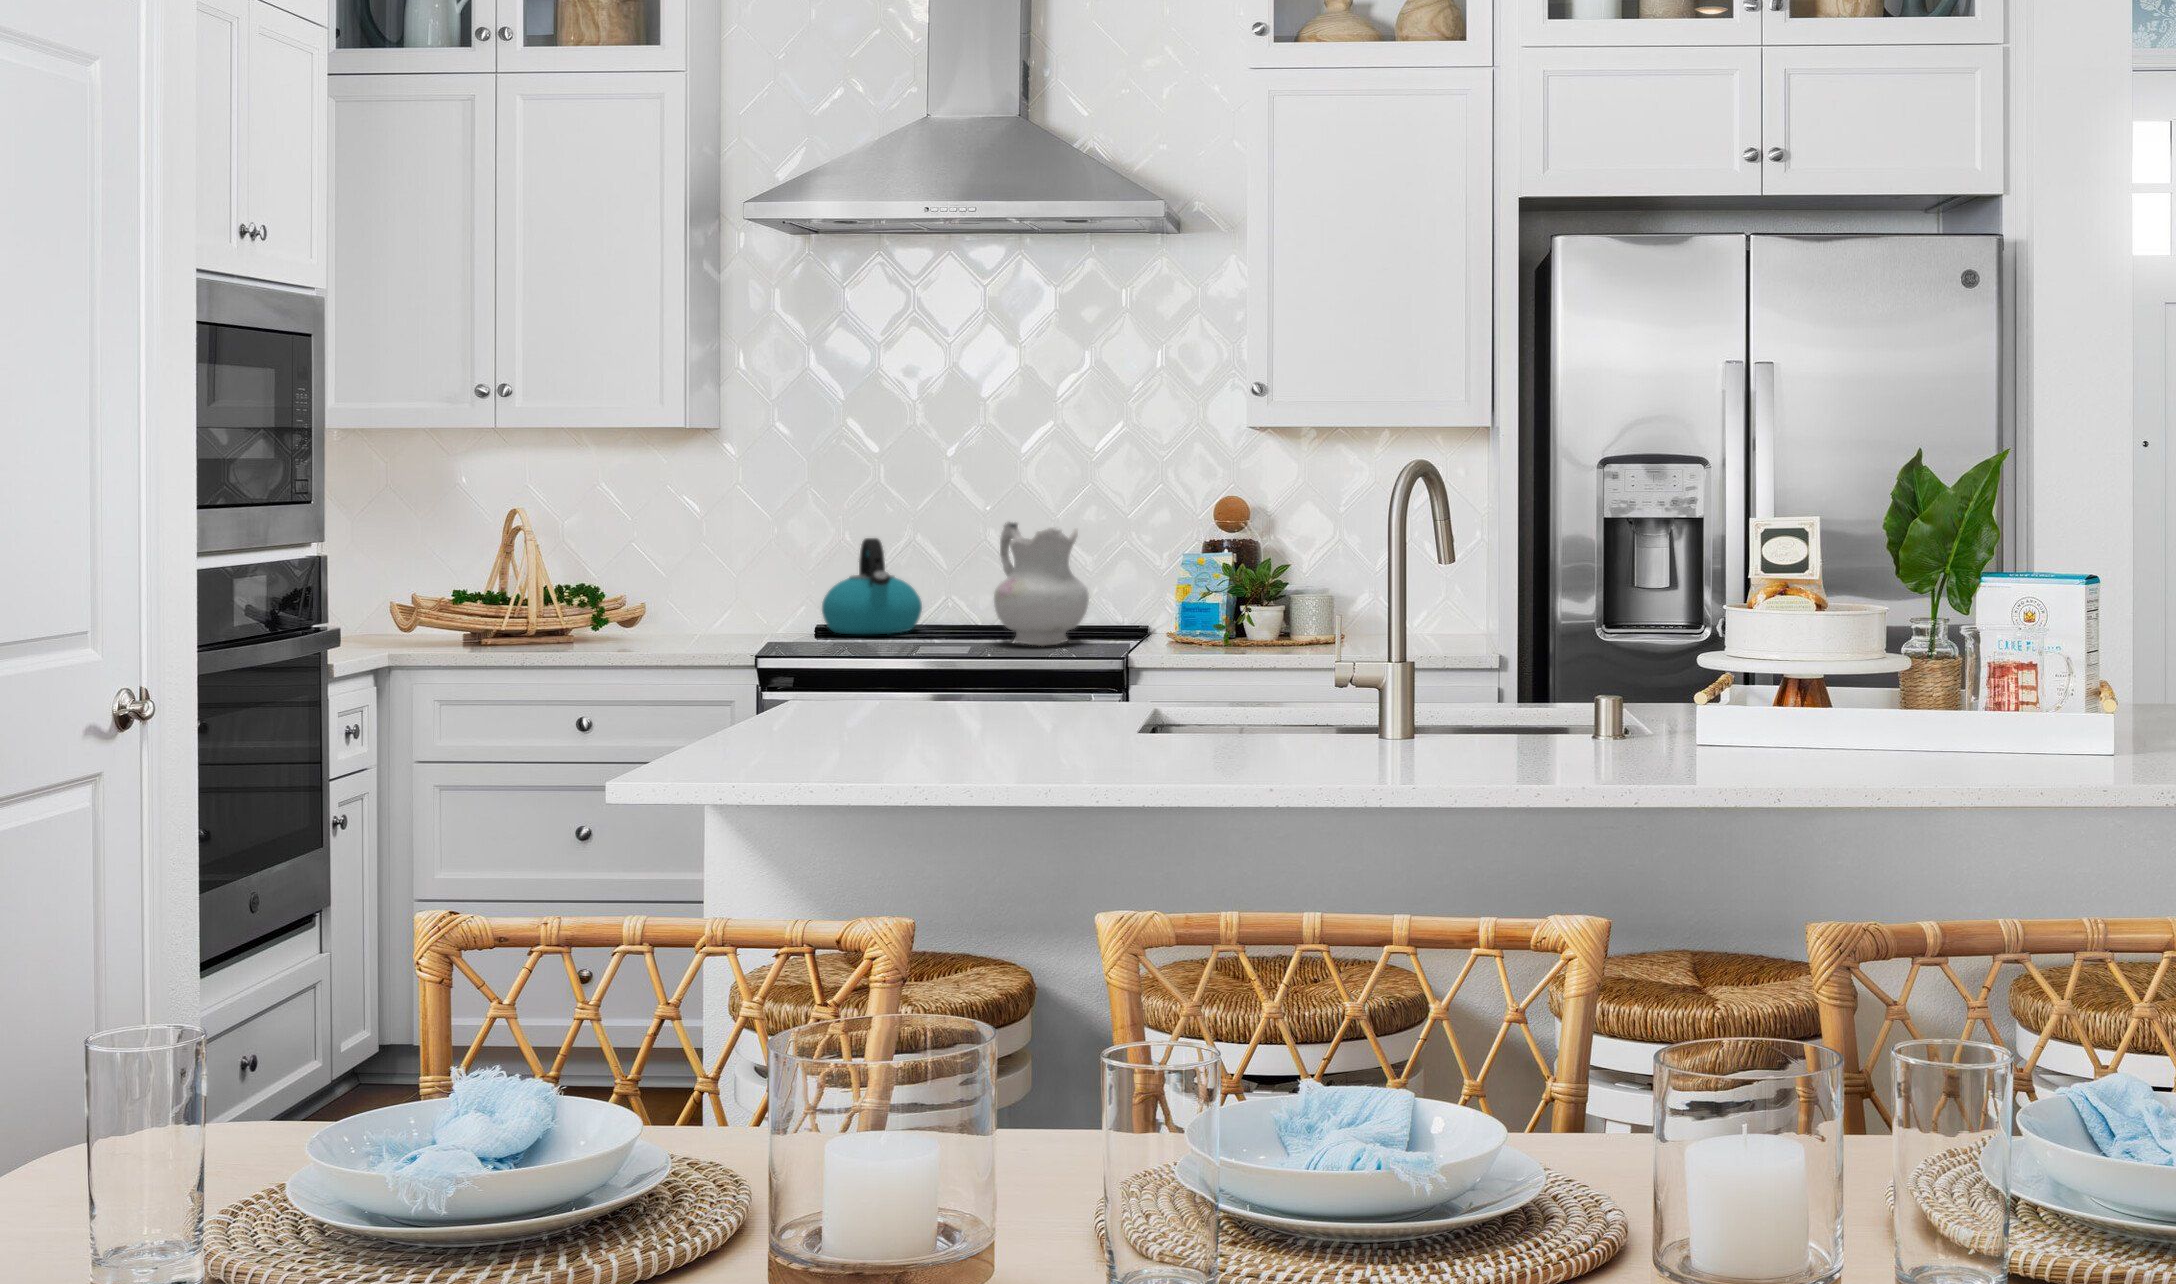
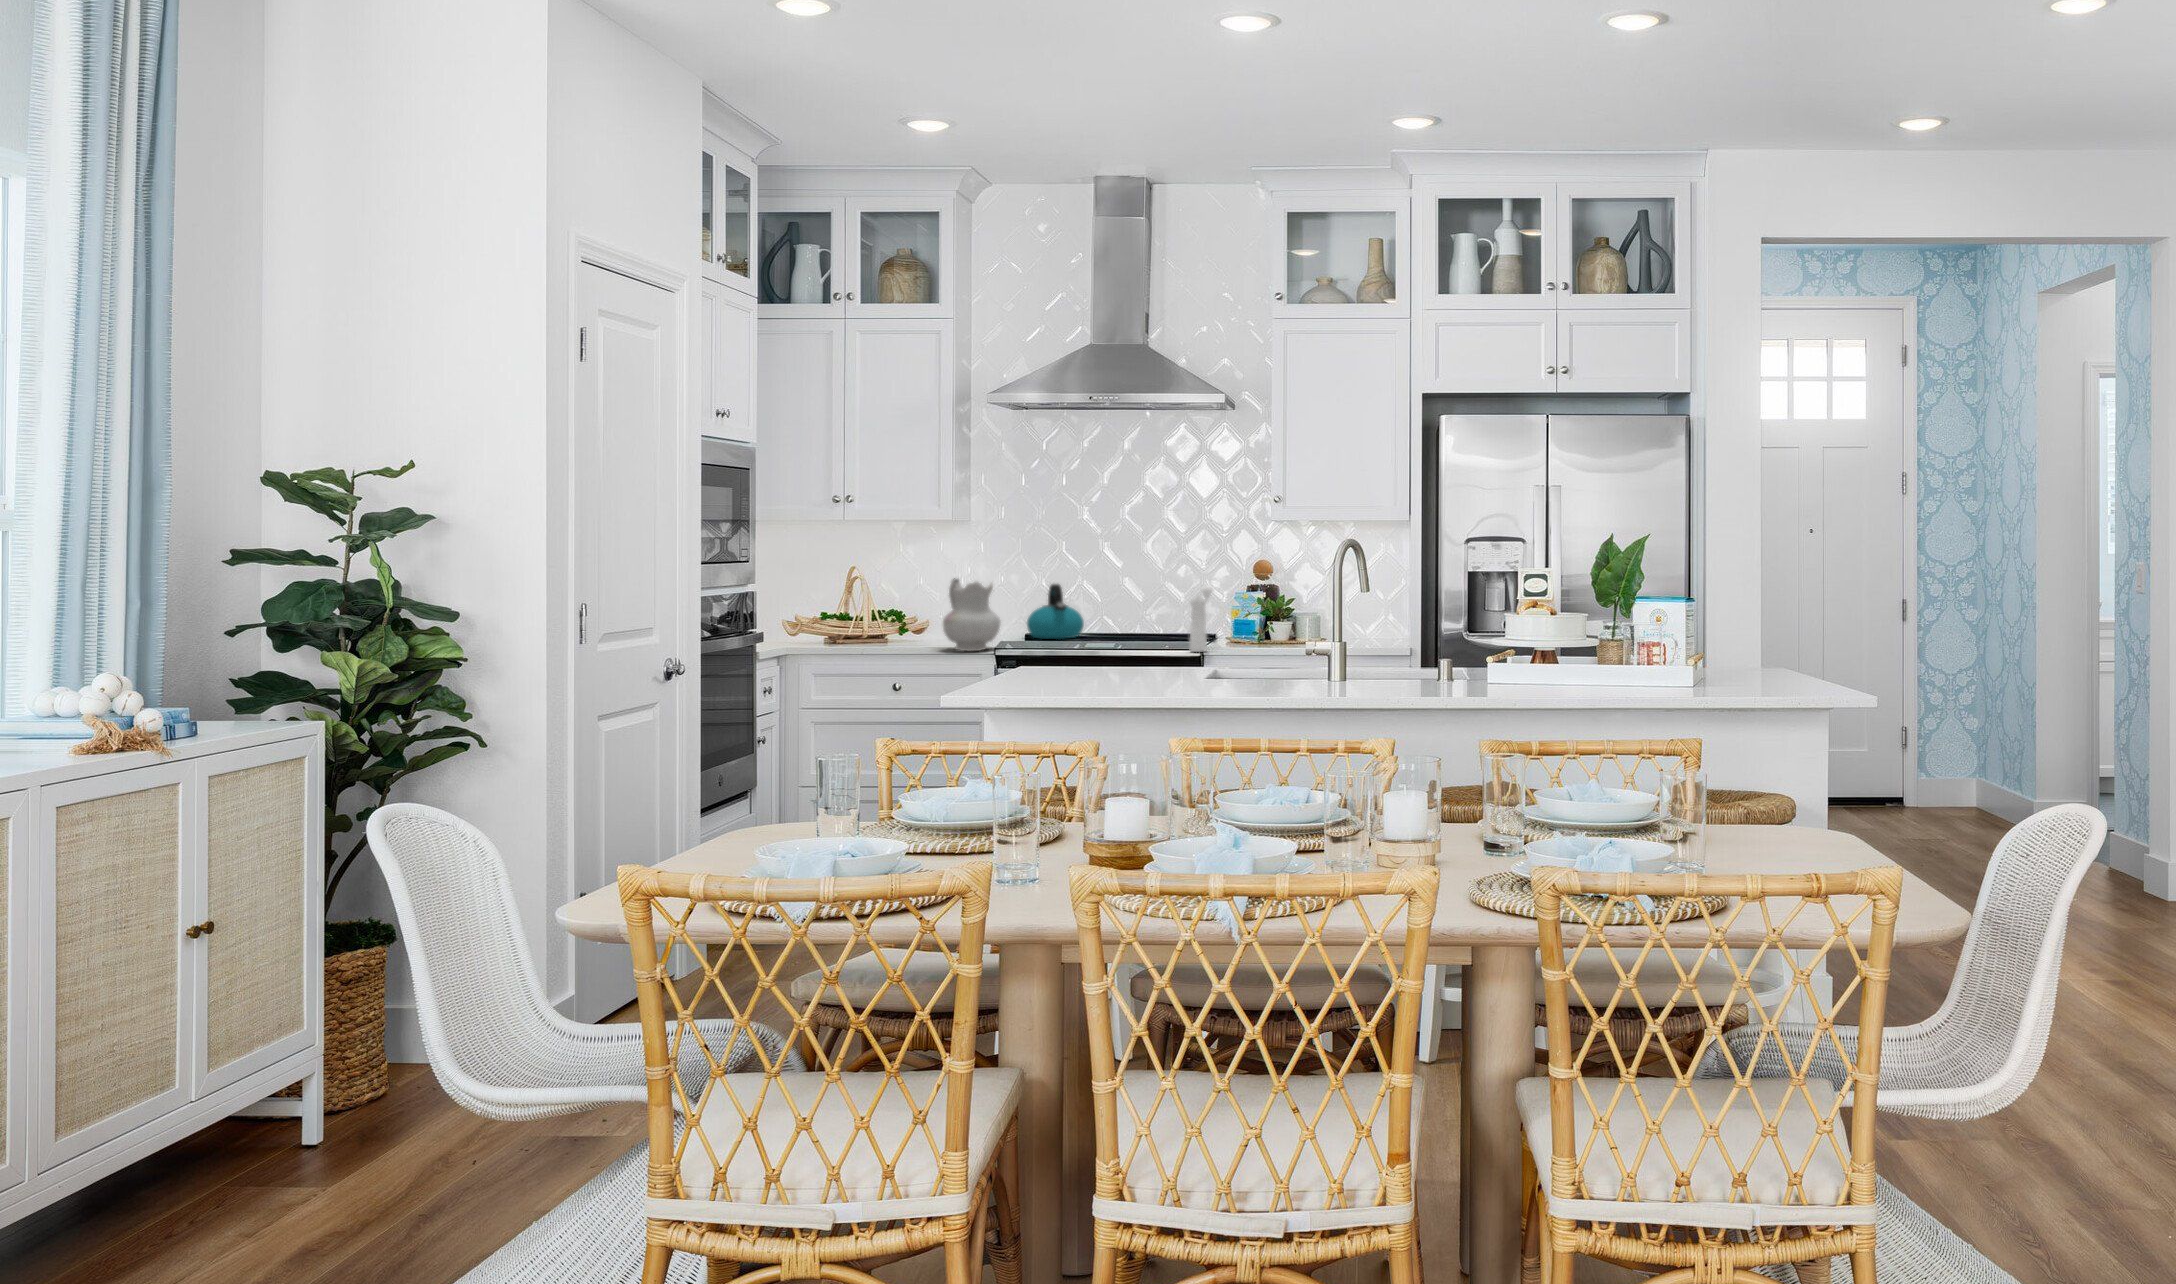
ceramic pitcher: present [994,522,1089,646] -> present [943,578,1000,651]
pepper mill: none [1107,541,1149,659] -> present [1190,586,1213,652]

